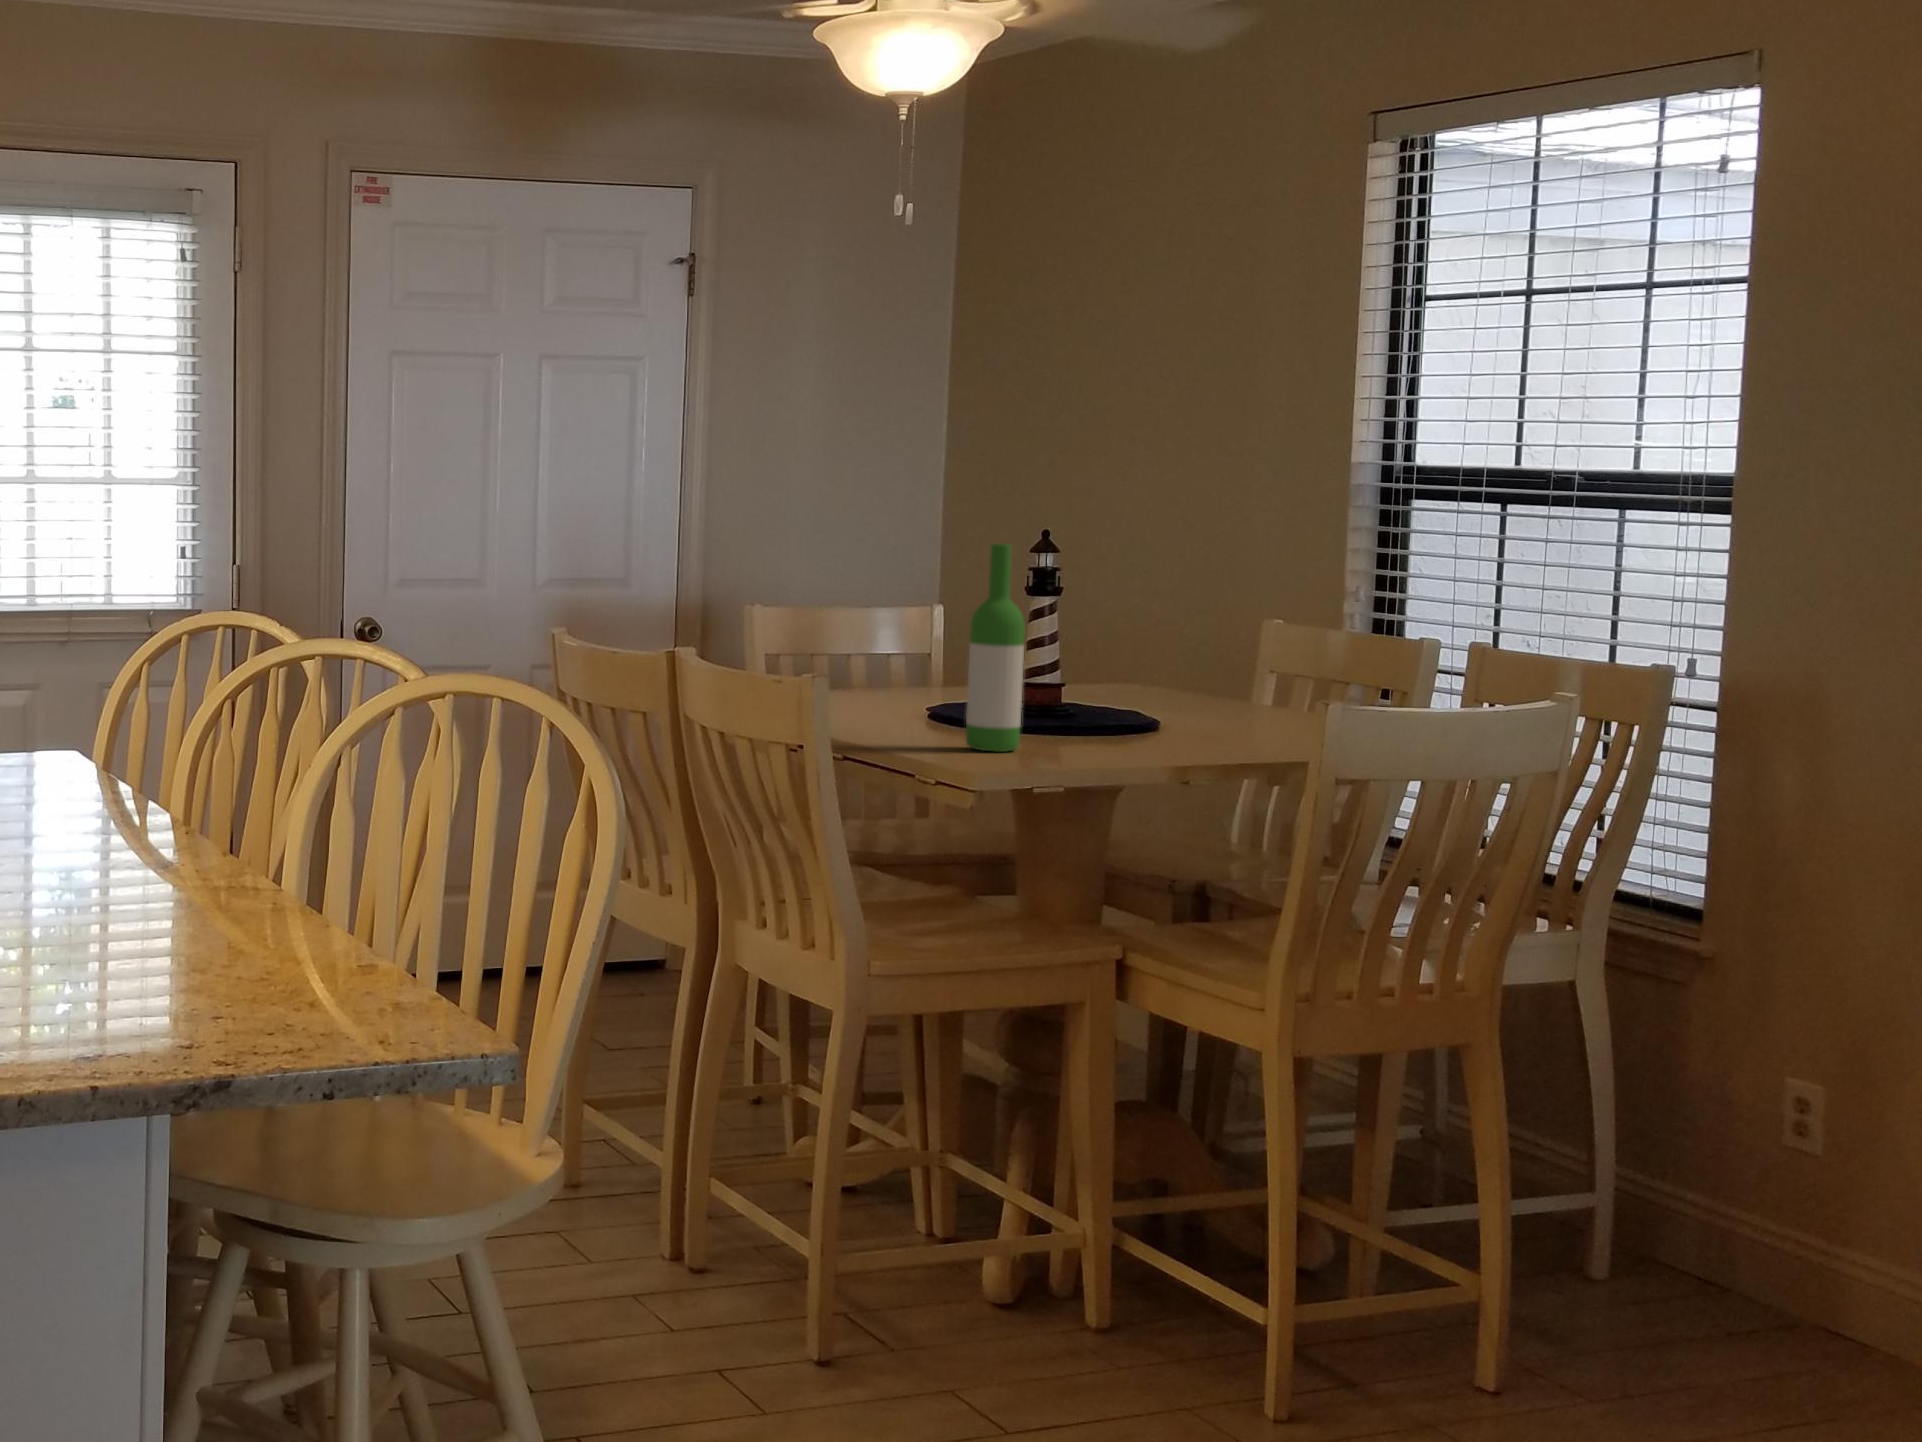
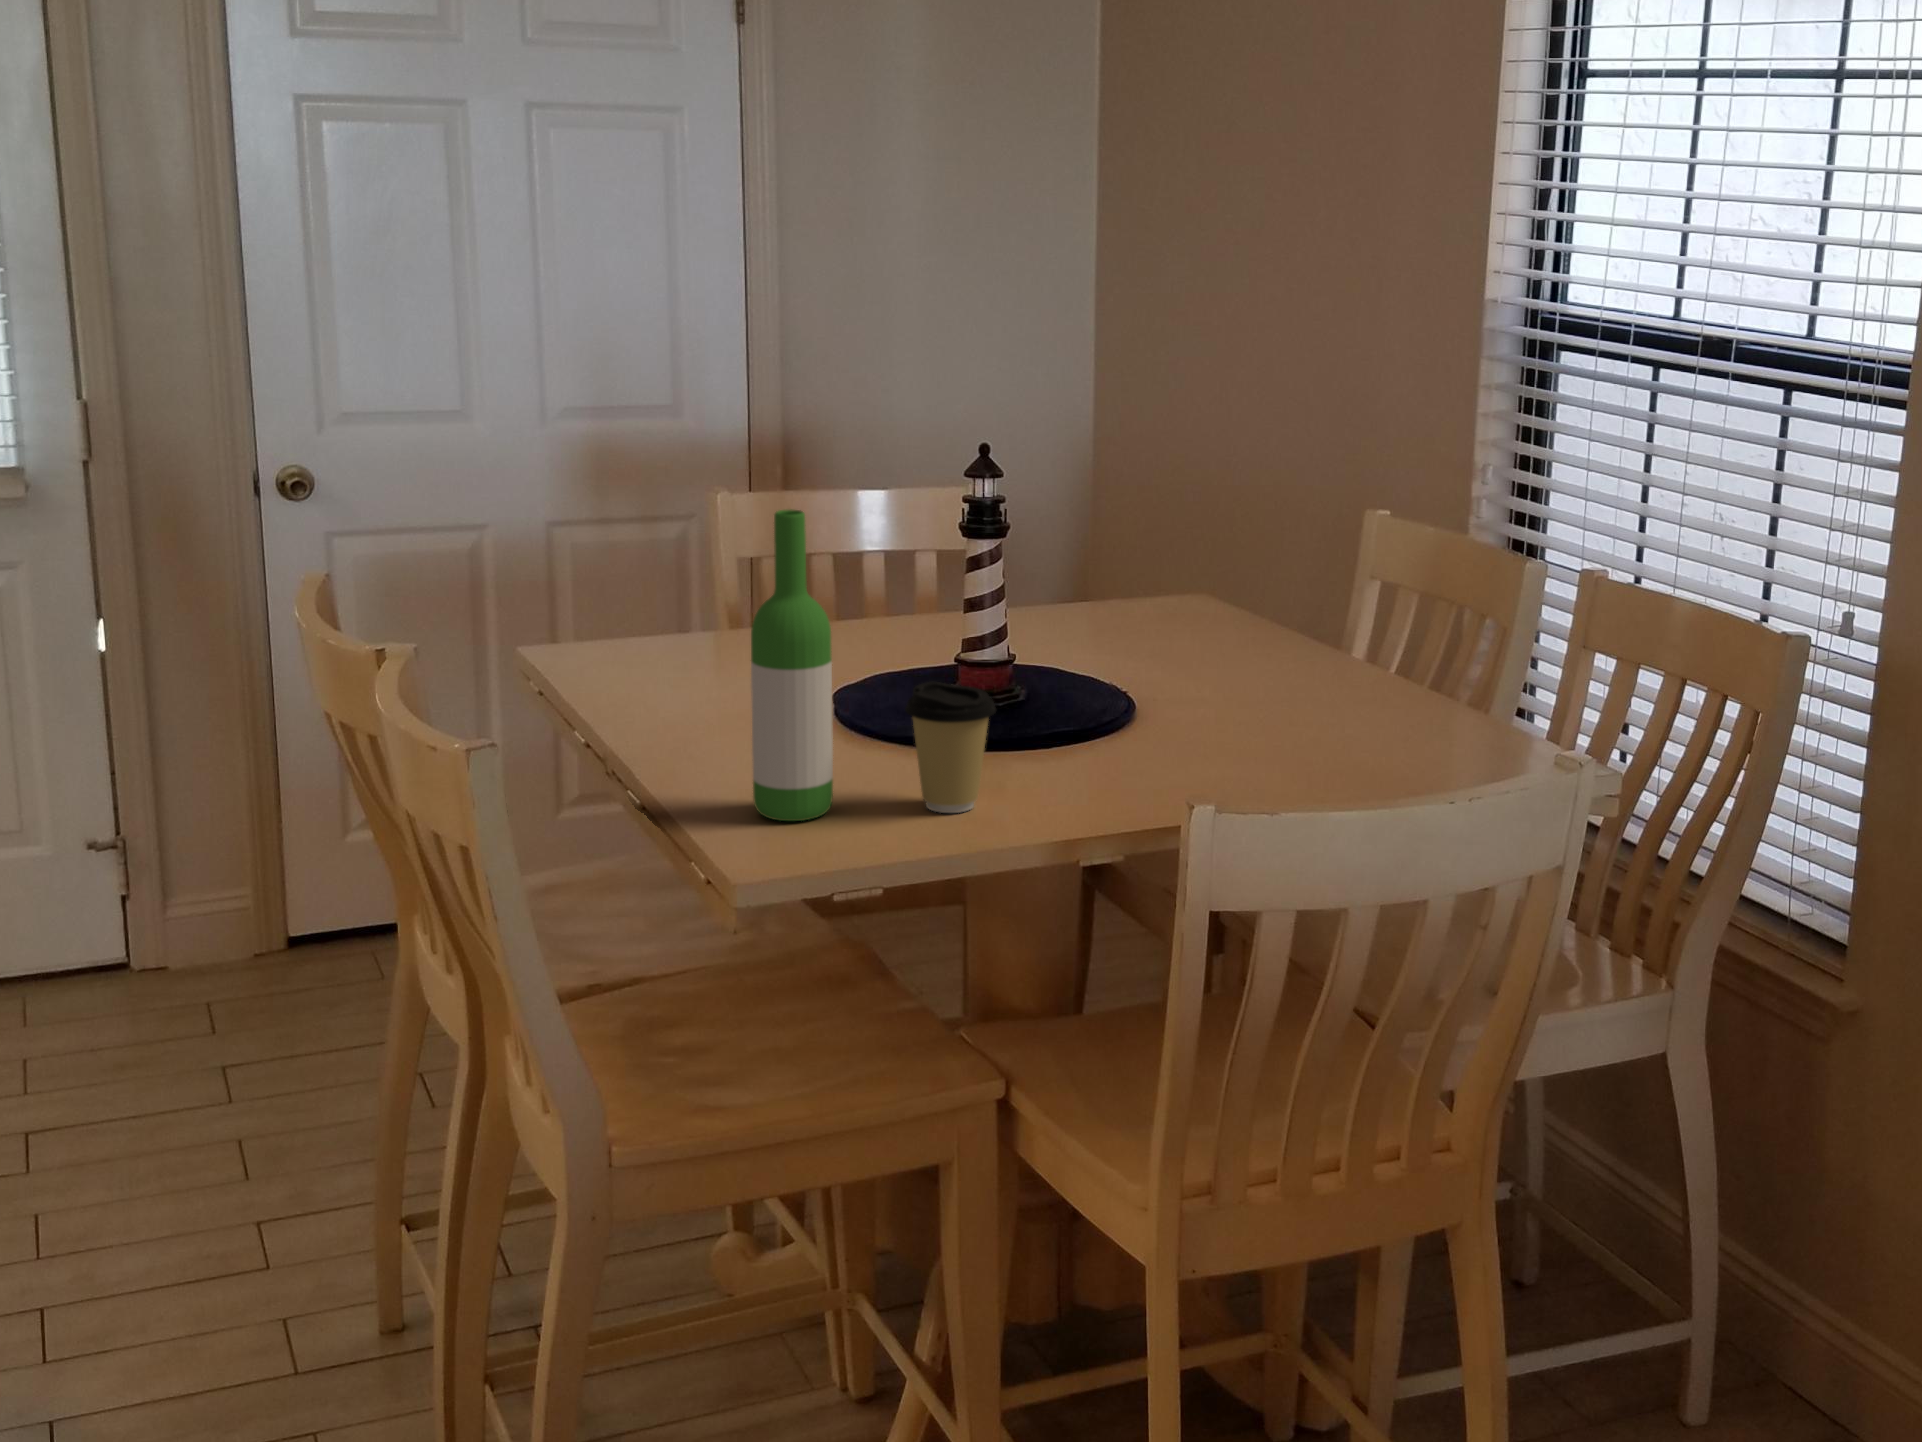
coffee cup: none [1066,666,1130,751] -> present [905,682,996,813]

